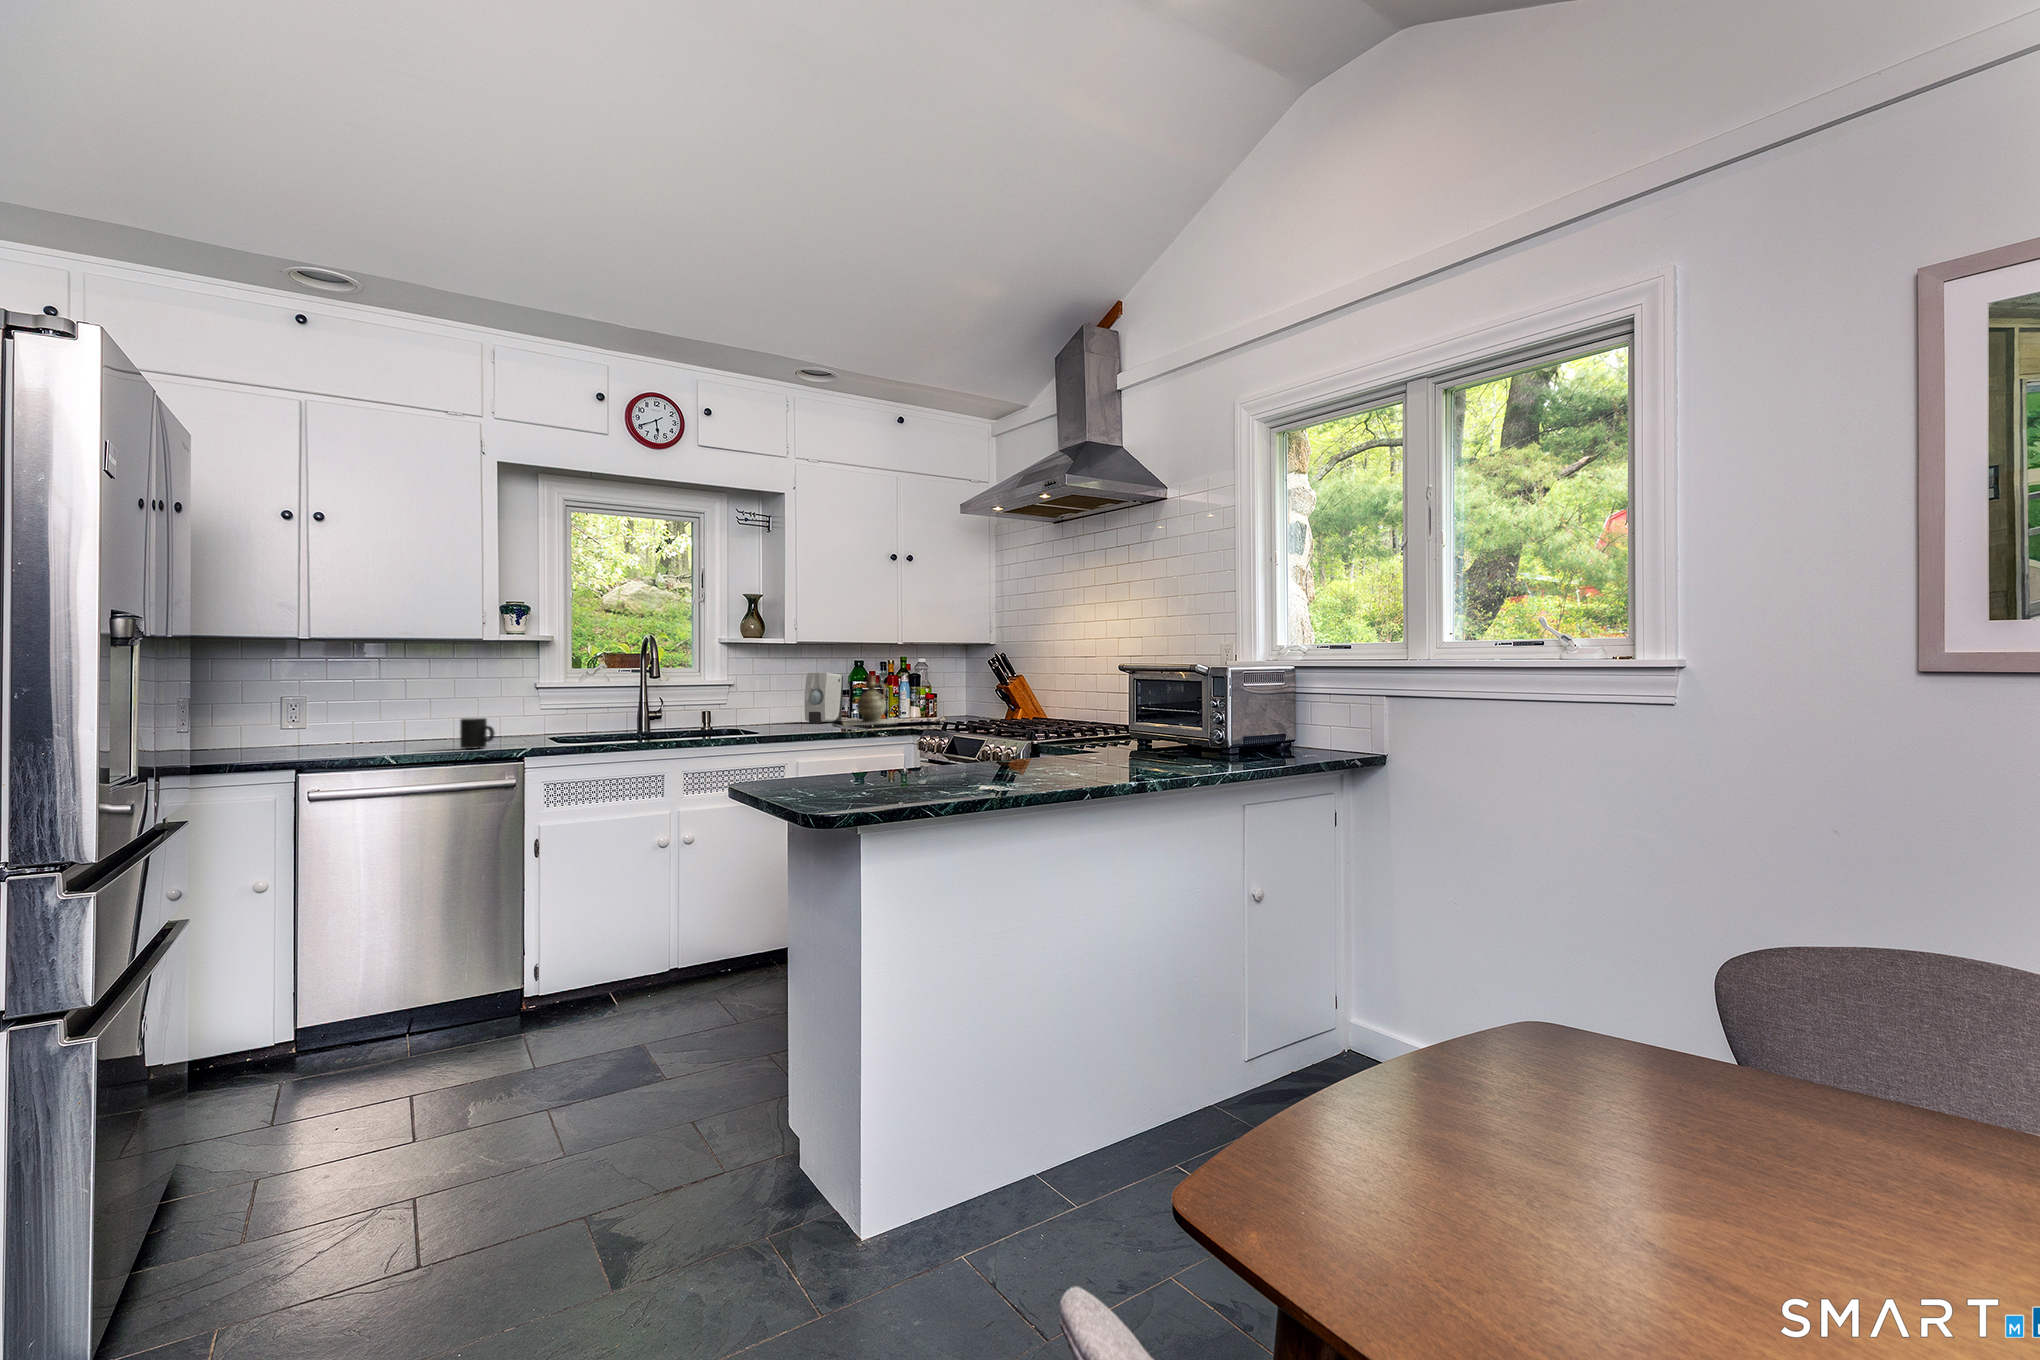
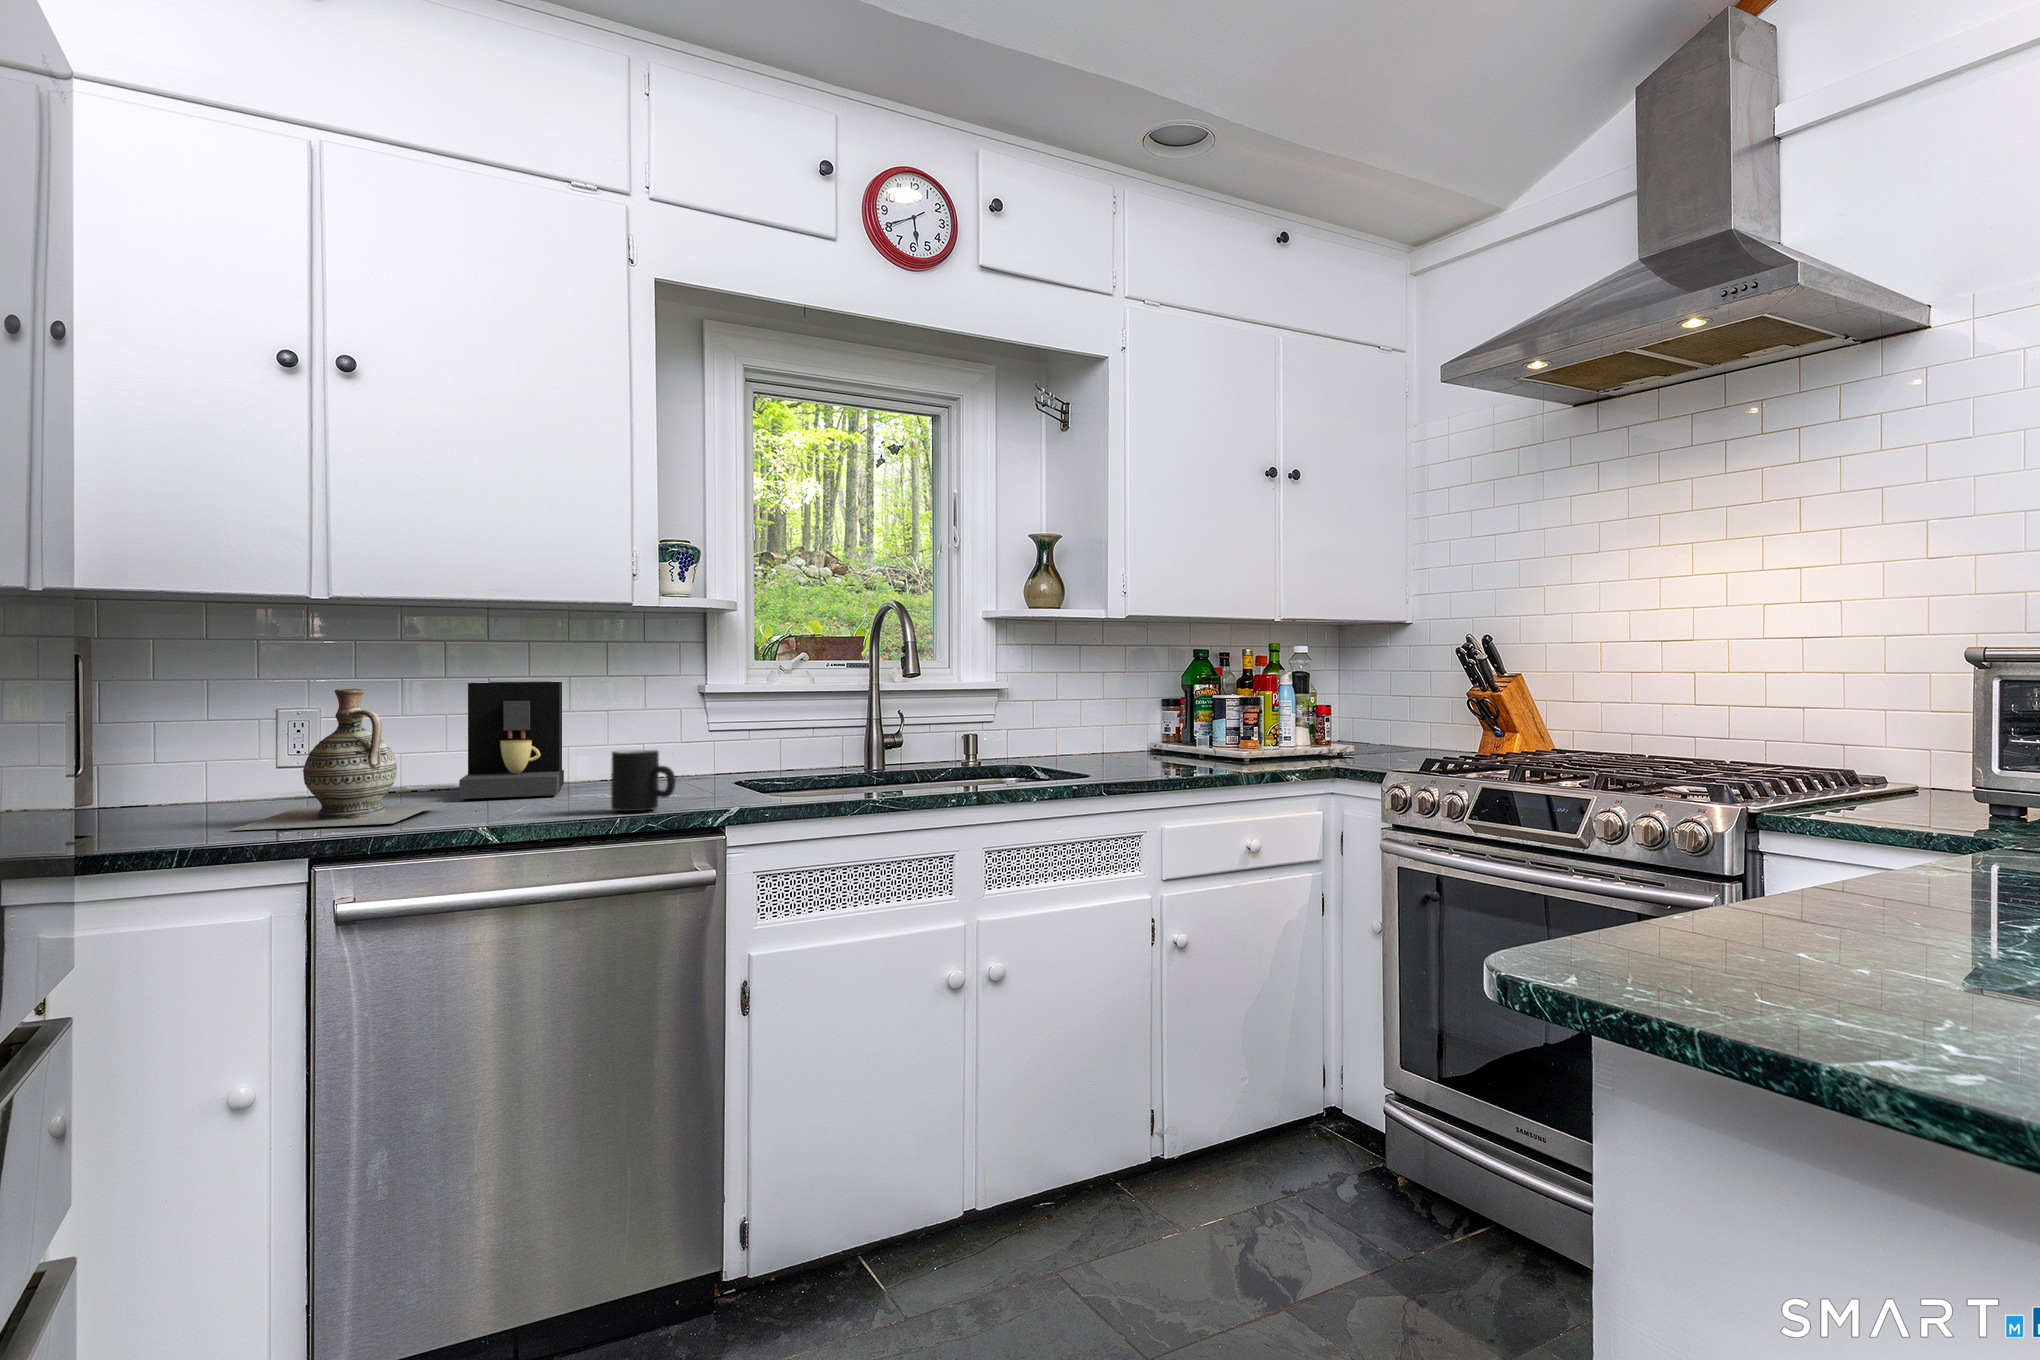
soap dispenser: present [804,673,843,724] -> none [1121,669,1177,756]
ceramic jug: present [843,676,896,725] -> present [231,689,443,830]
coffee maker: none [383,683,451,746] -> present [459,682,564,799]

